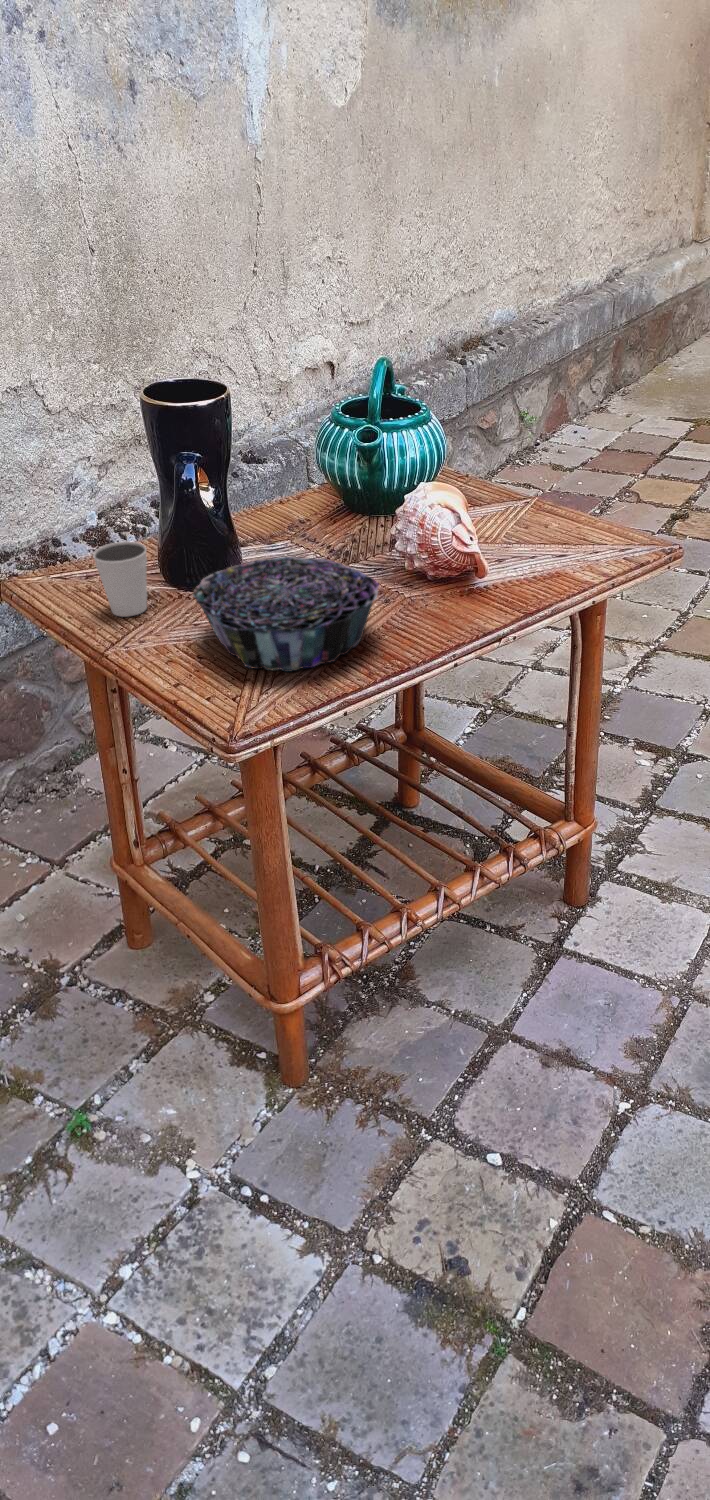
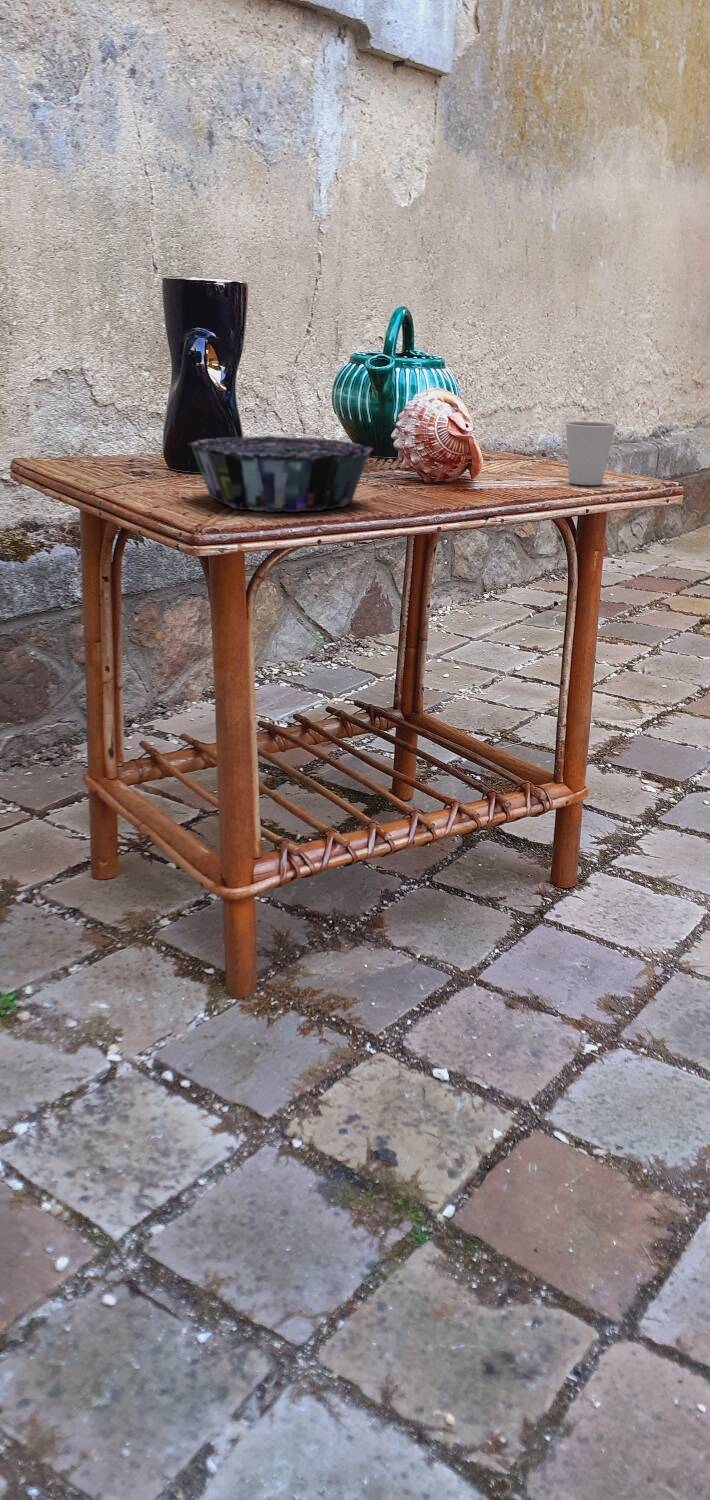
cup: present [93,541,147,617] -> present [566,421,615,485]

